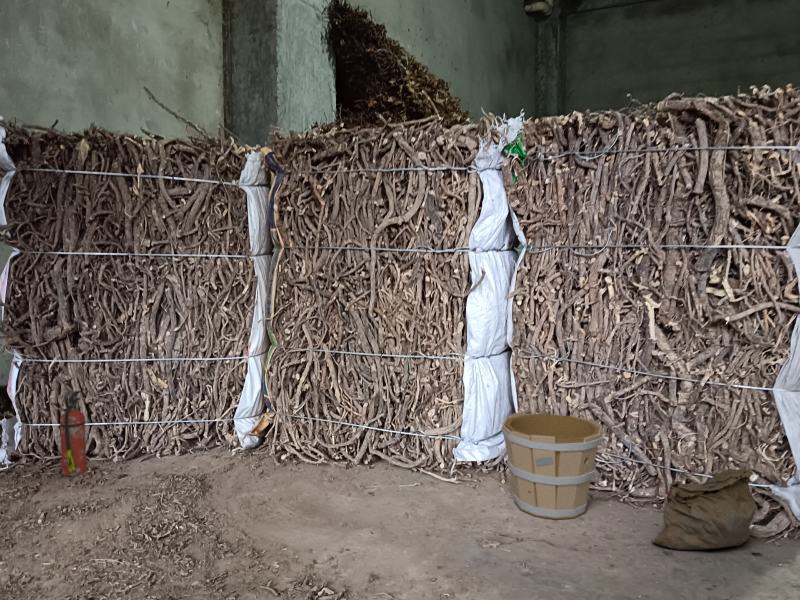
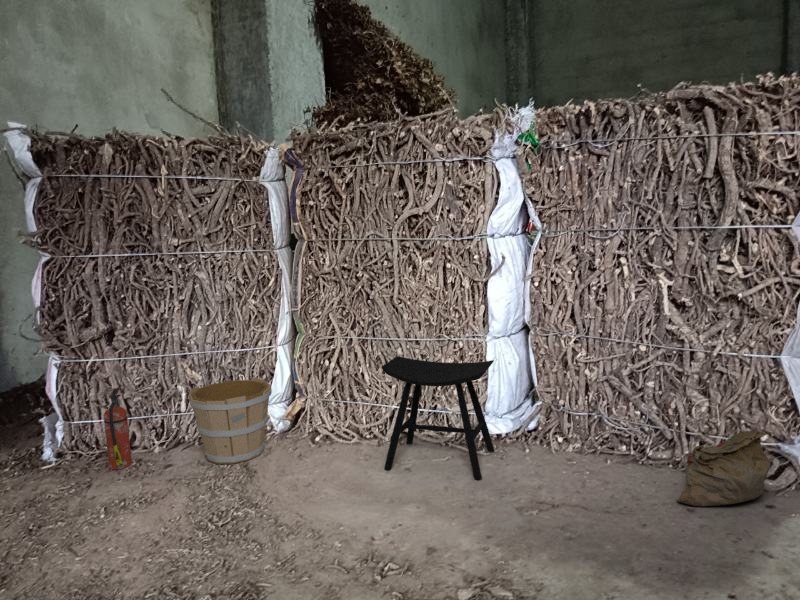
stool: none [345,372,468,508] -> present [382,356,495,480]
wooden bucket: present [501,412,603,519] -> present [188,378,272,464]

